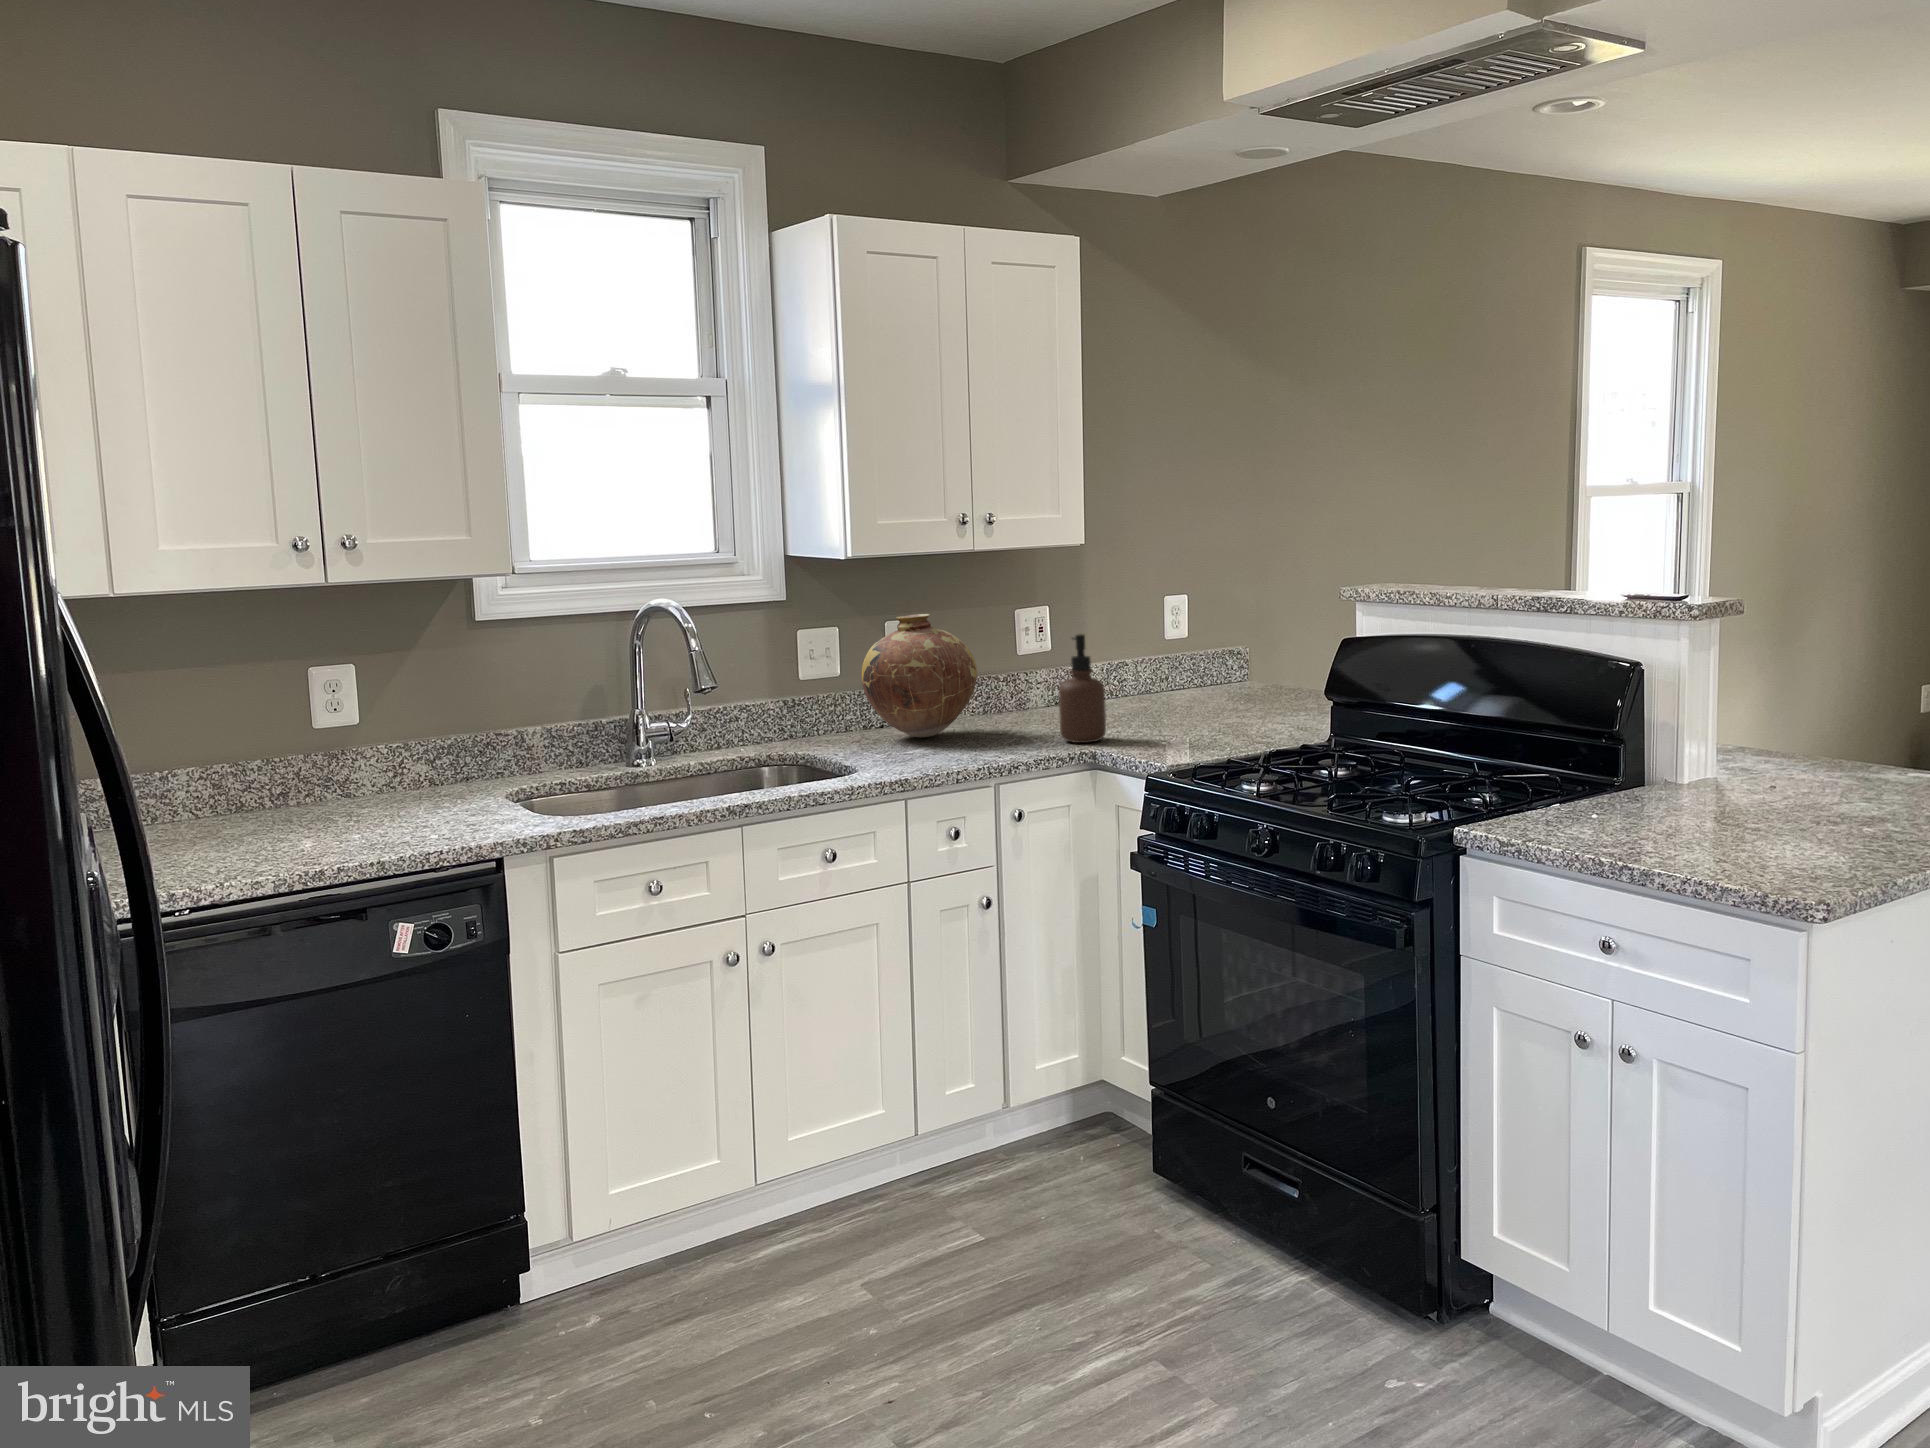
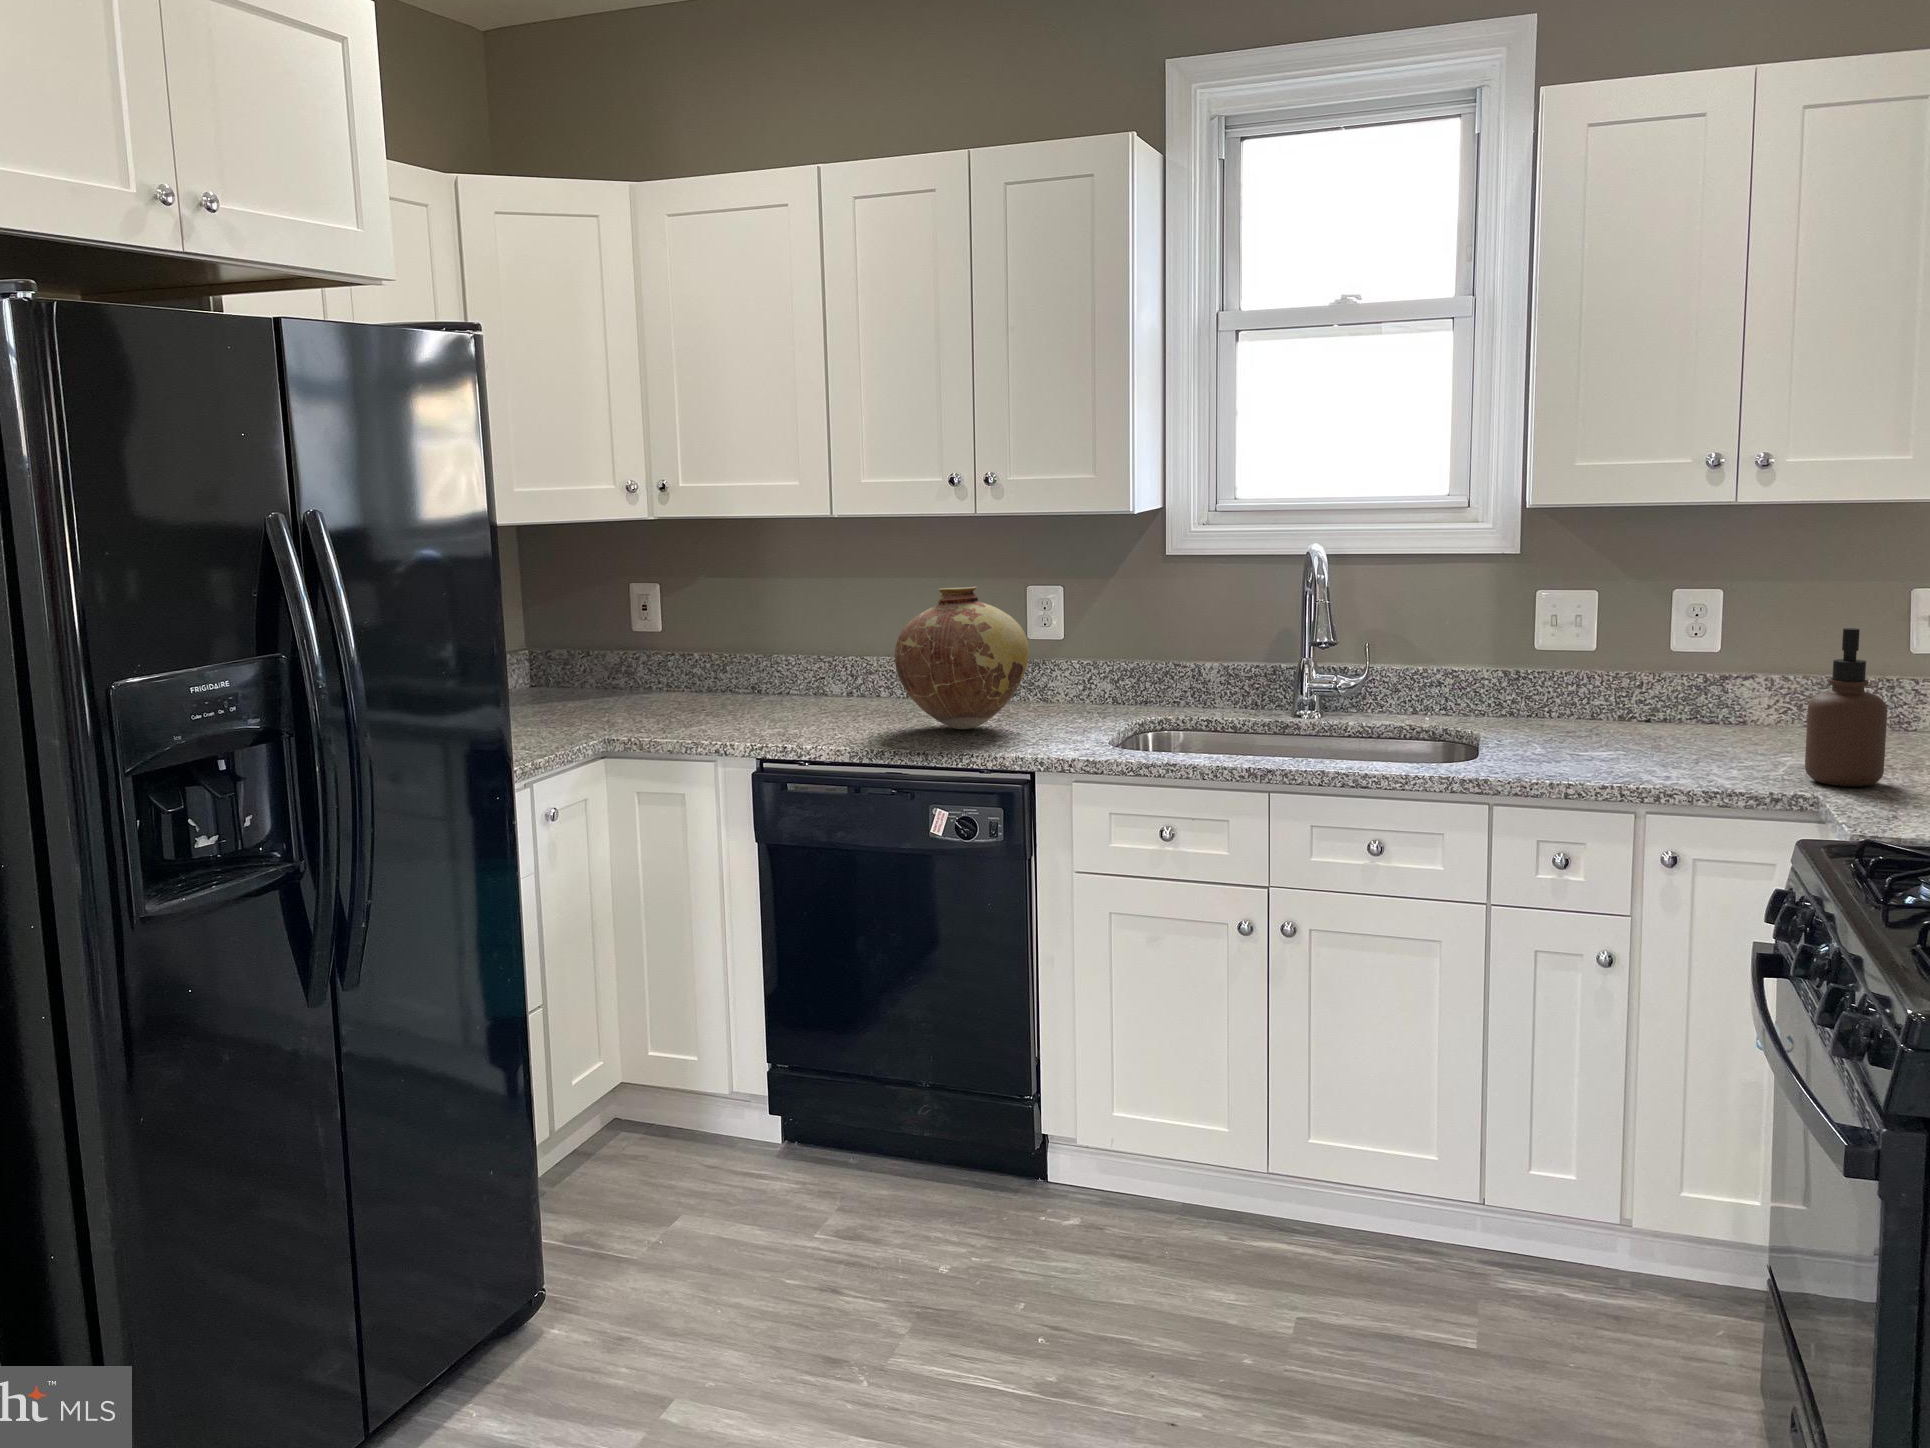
vase: present [862,614,977,737] -> present [895,587,1029,729]

